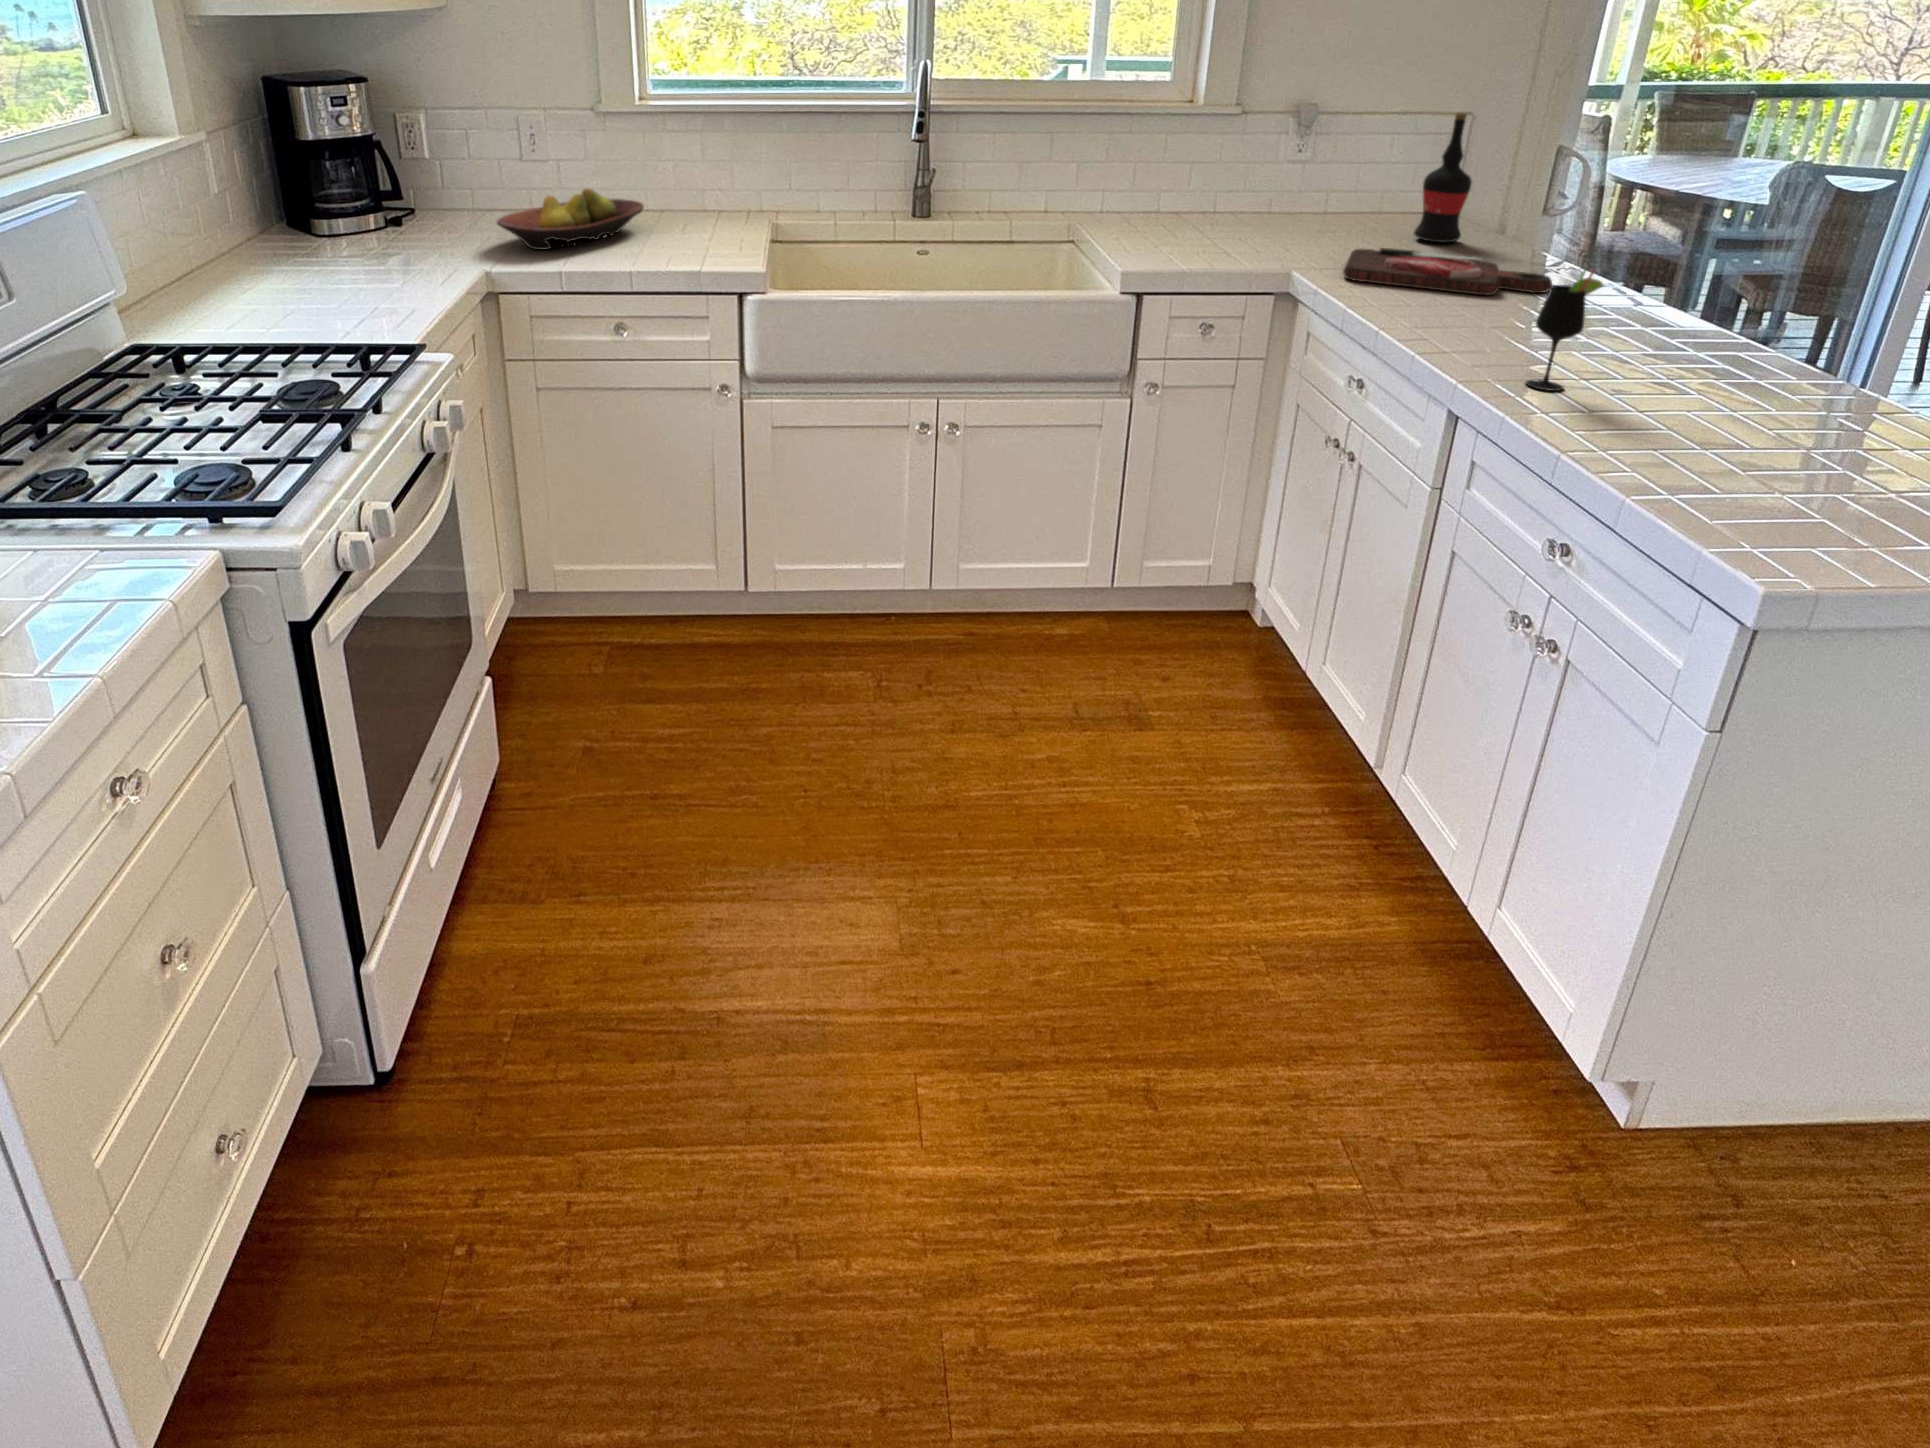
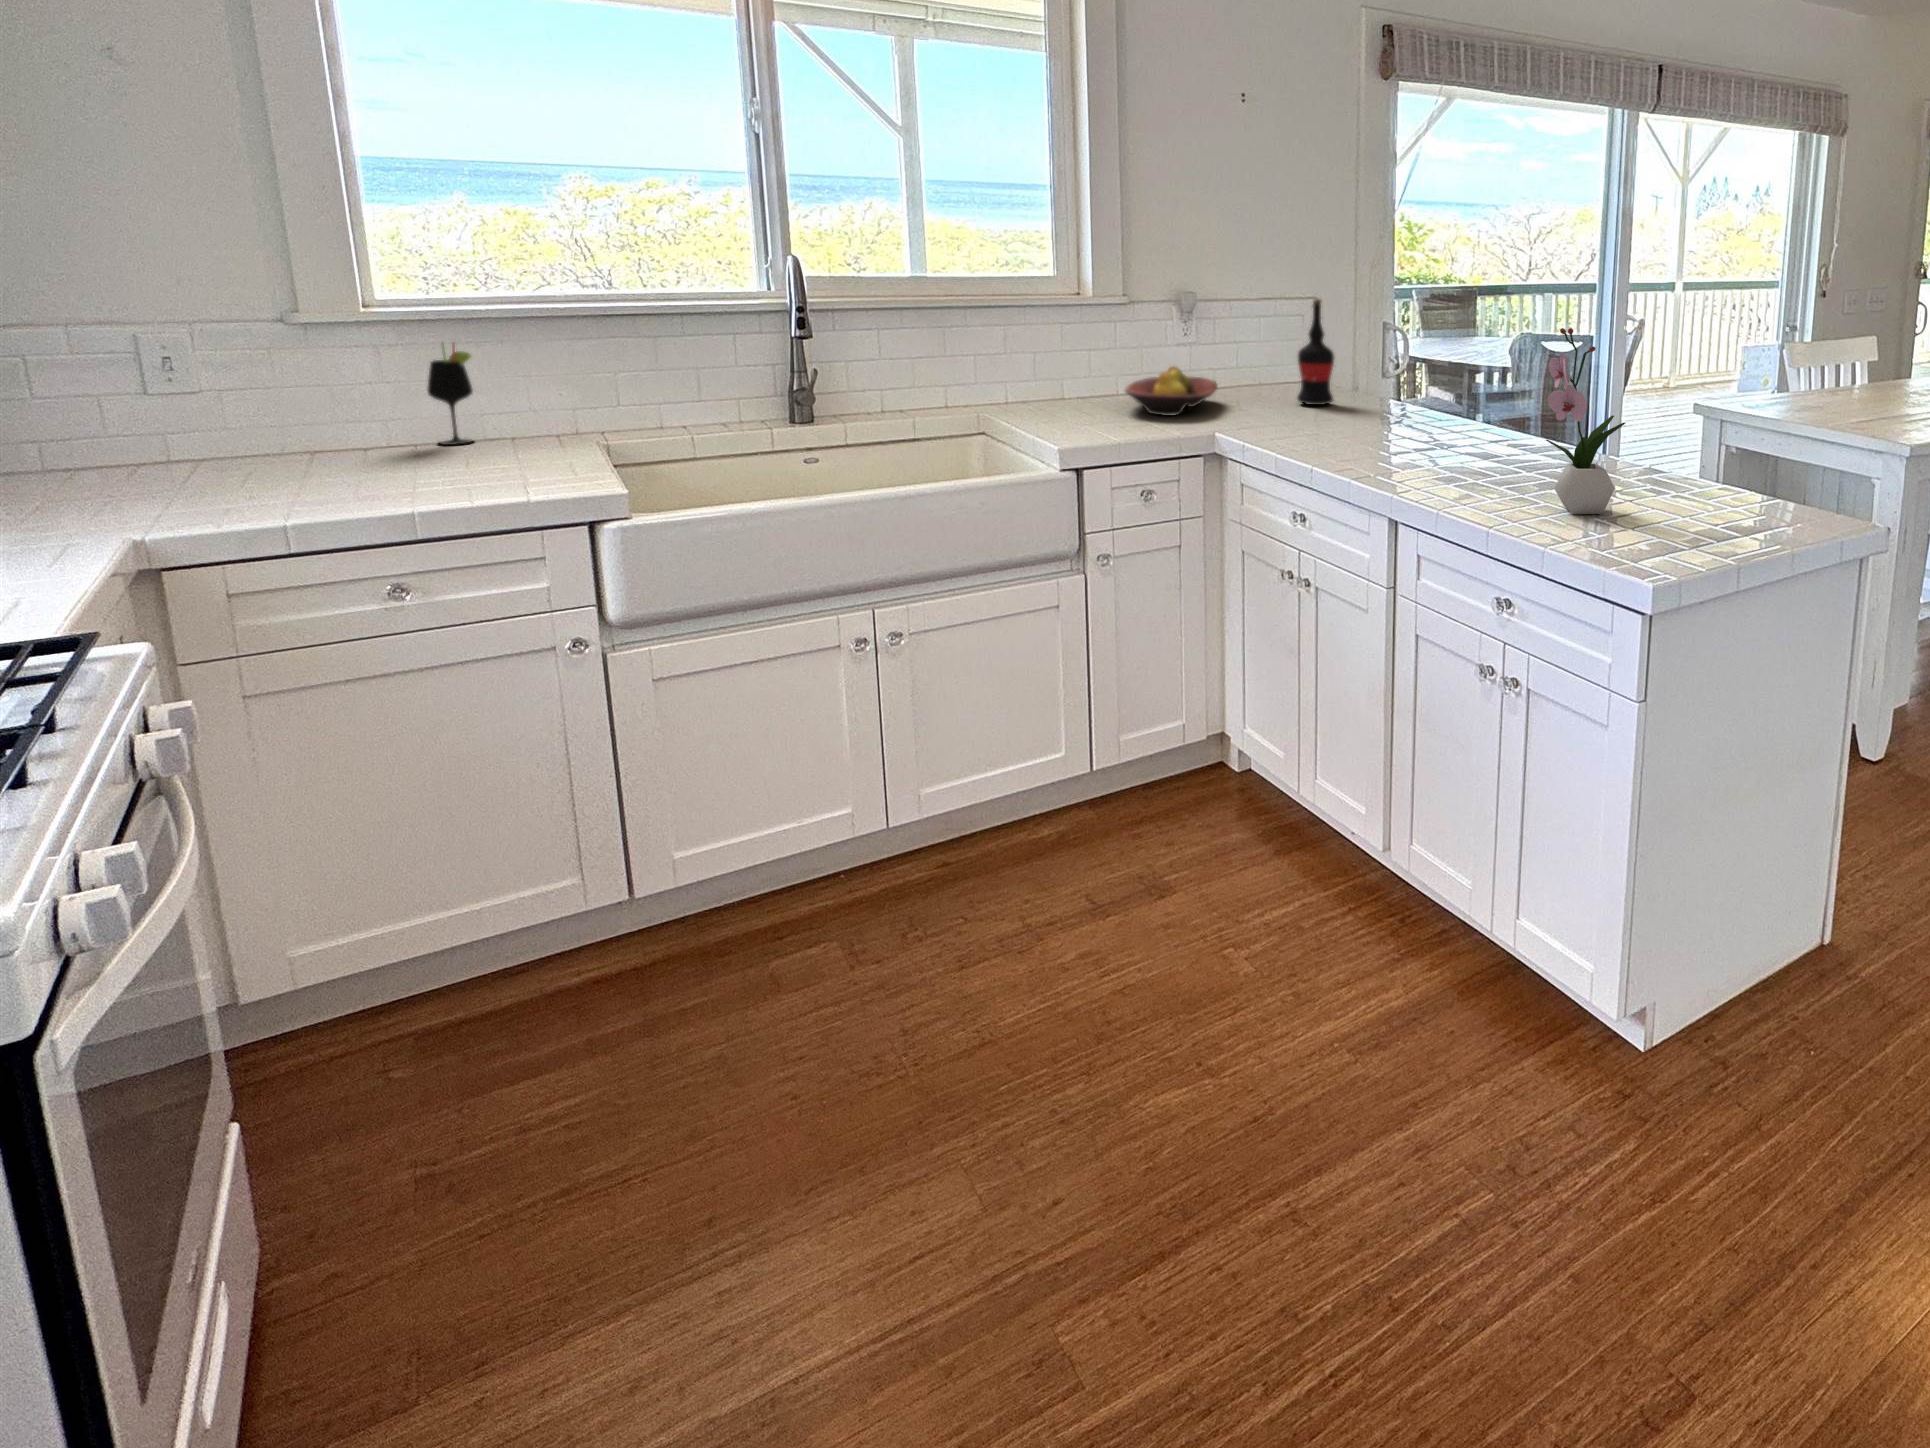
fruit bowl: present [497,188,644,250] -> present [1125,366,1218,416]
flower arrangement: none [1684,192,1827,460] -> present [1546,328,1625,514]
cutting board: present [1343,248,1552,295] -> none [1258,409,1418,437]
wine glass: present [1526,269,1604,391] -> present [427,344,473,445]

